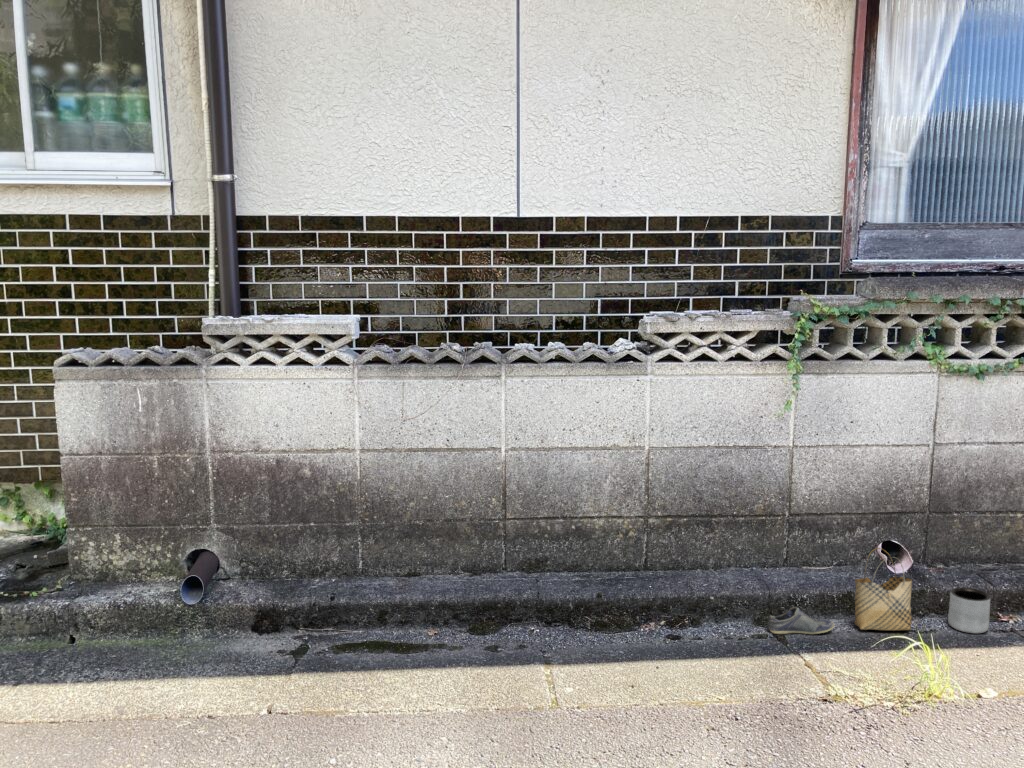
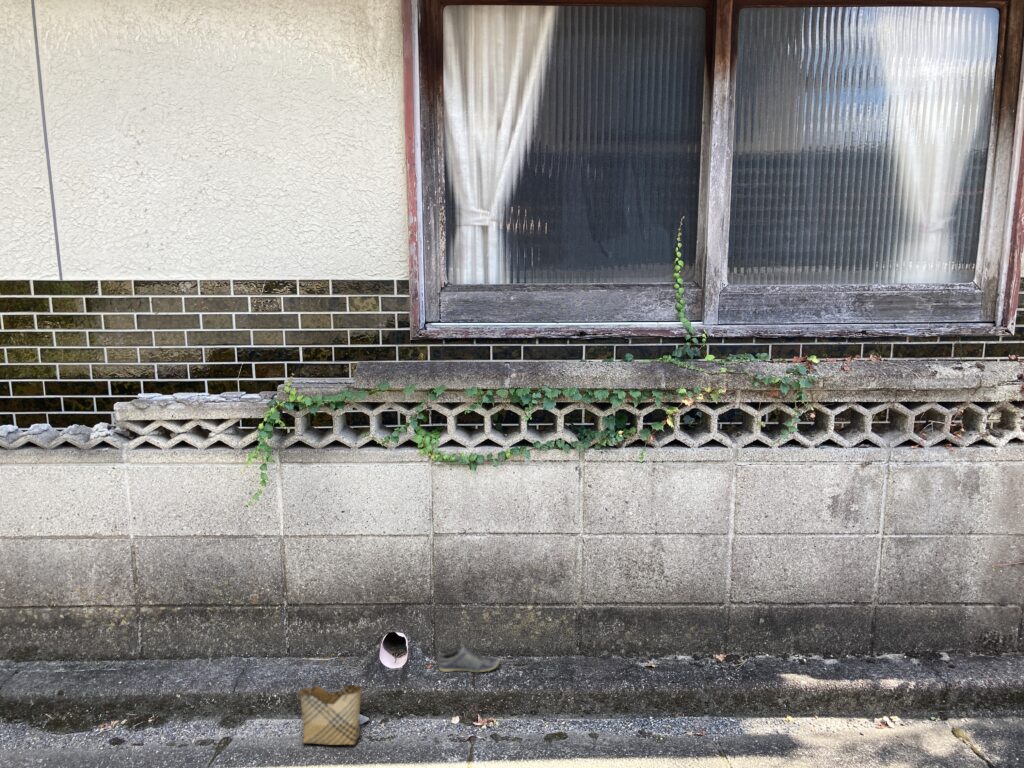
planter: present [948,587,991,634] -> none [405,695,444,750]
shoe: present [768,607,834,634] -> present [437,645,499,672]

